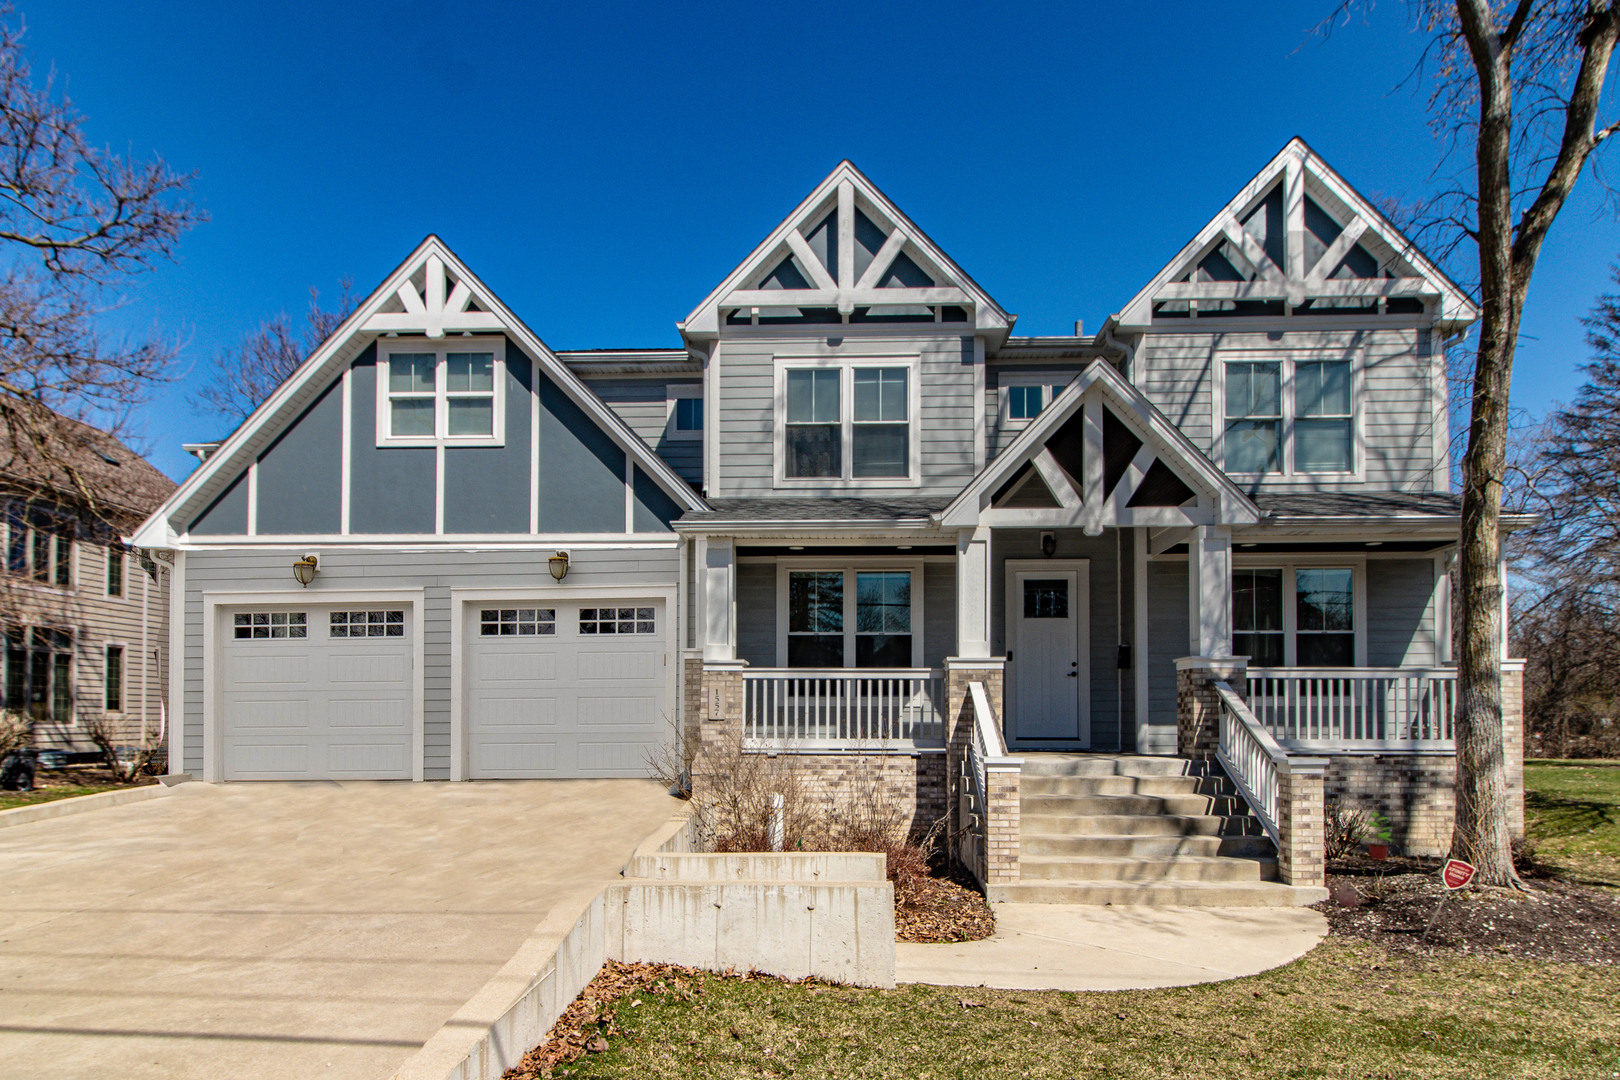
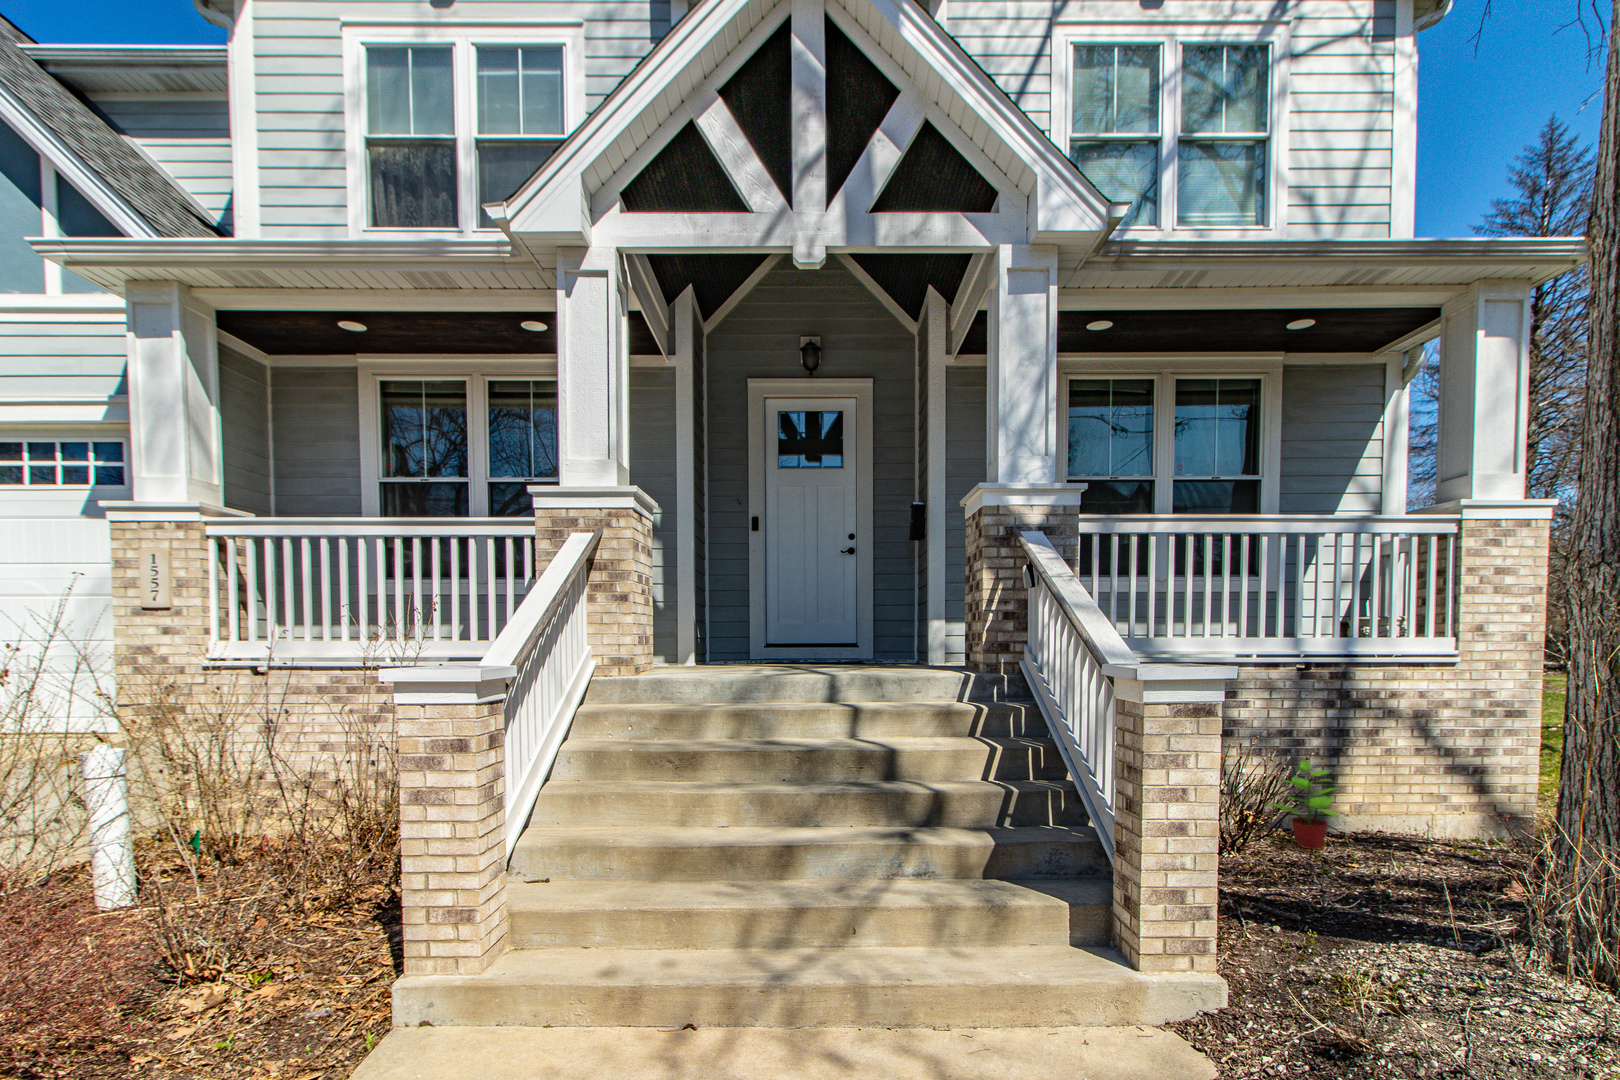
watering can: present [1324,880,1358,906] -> none [1212,961,1314,1032]

